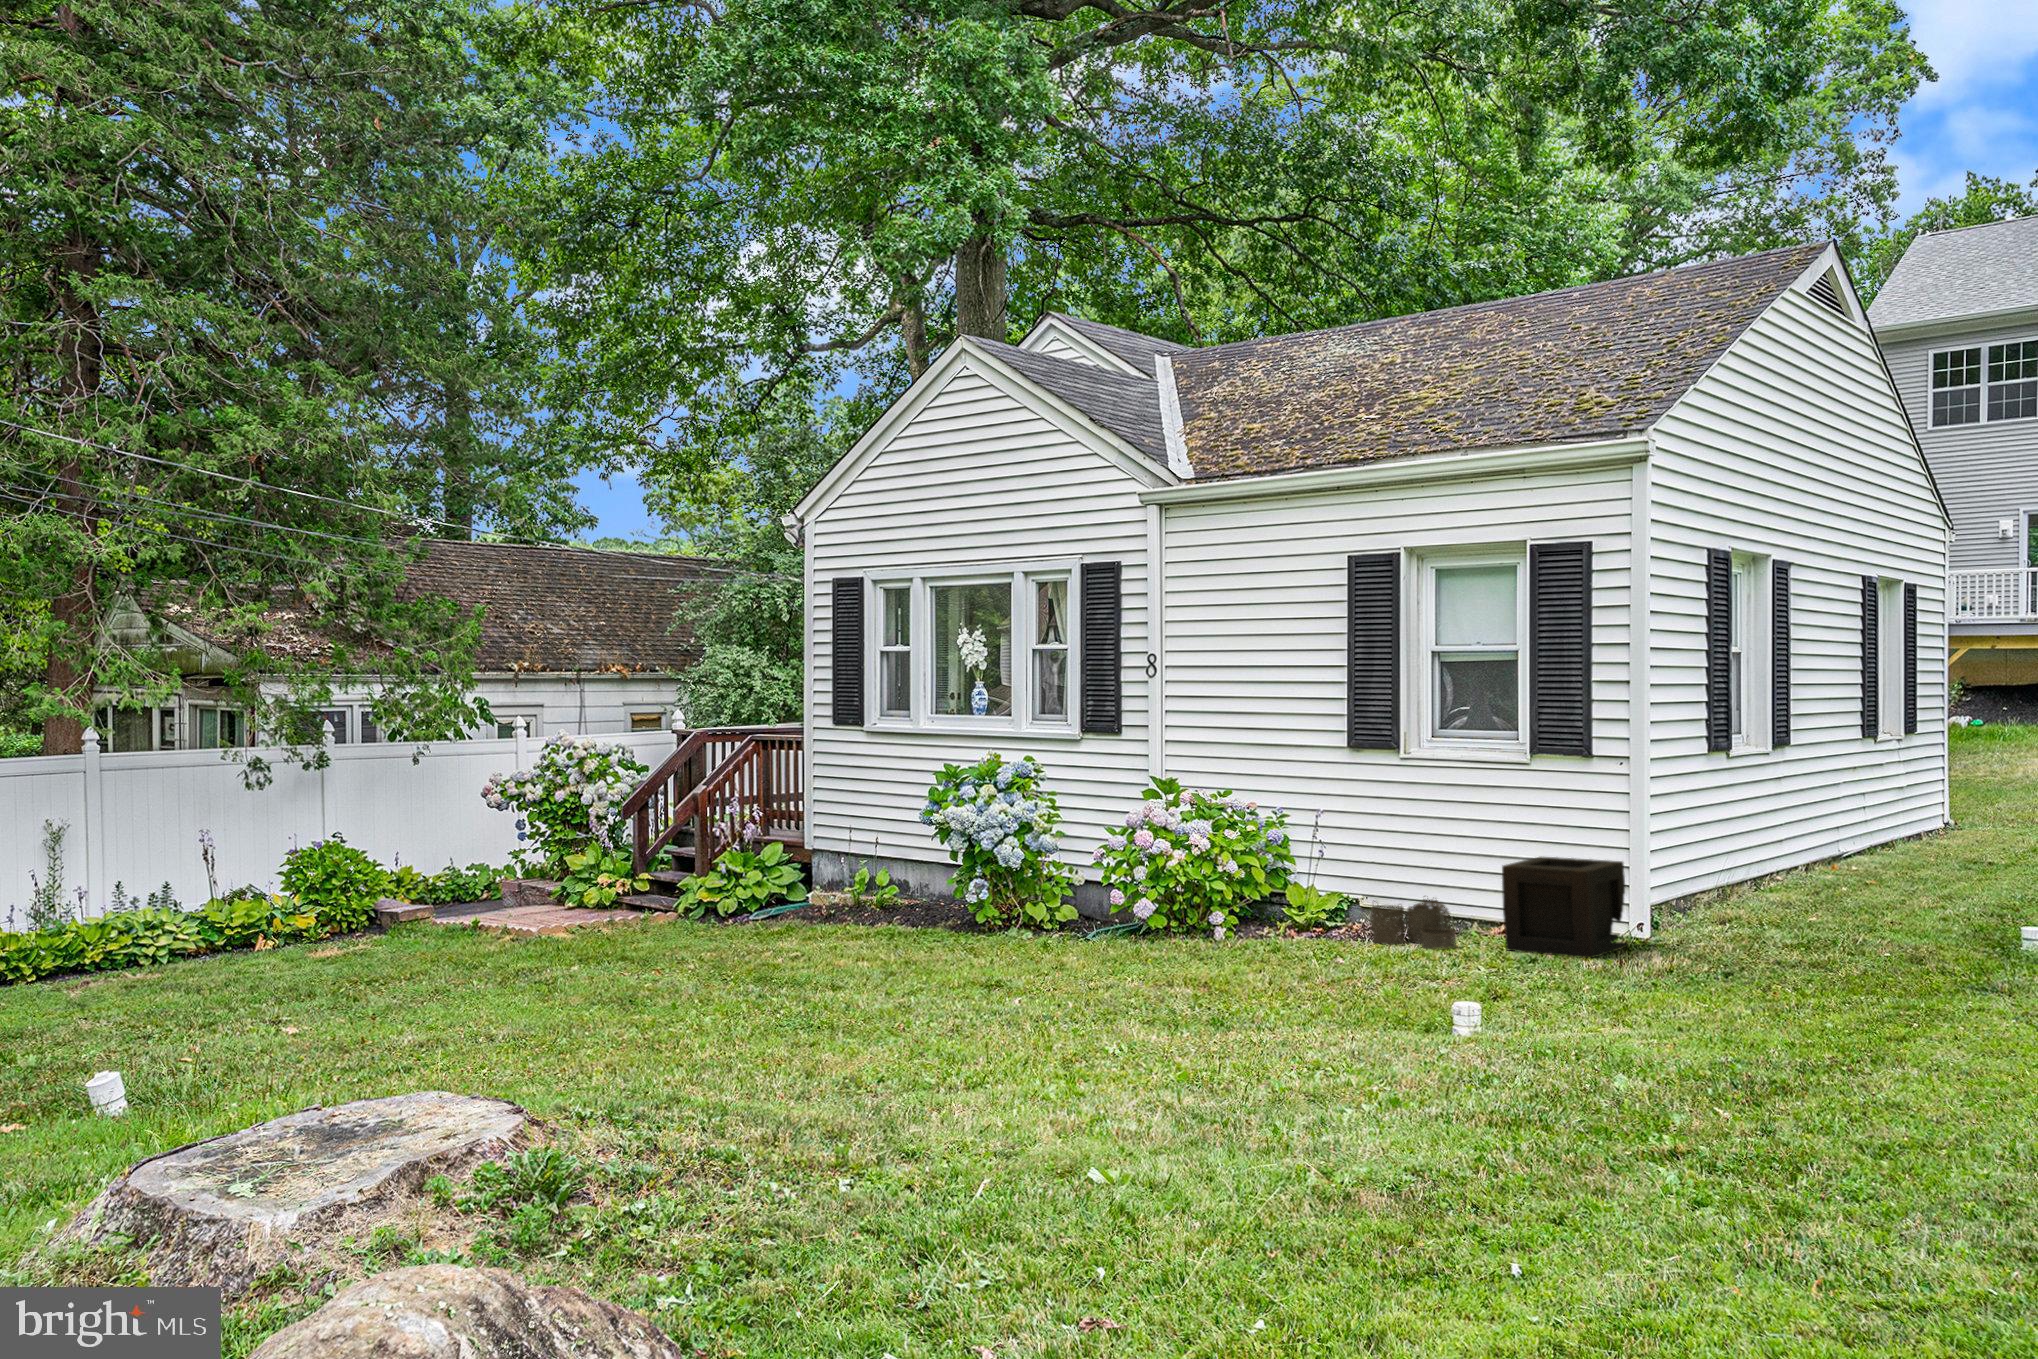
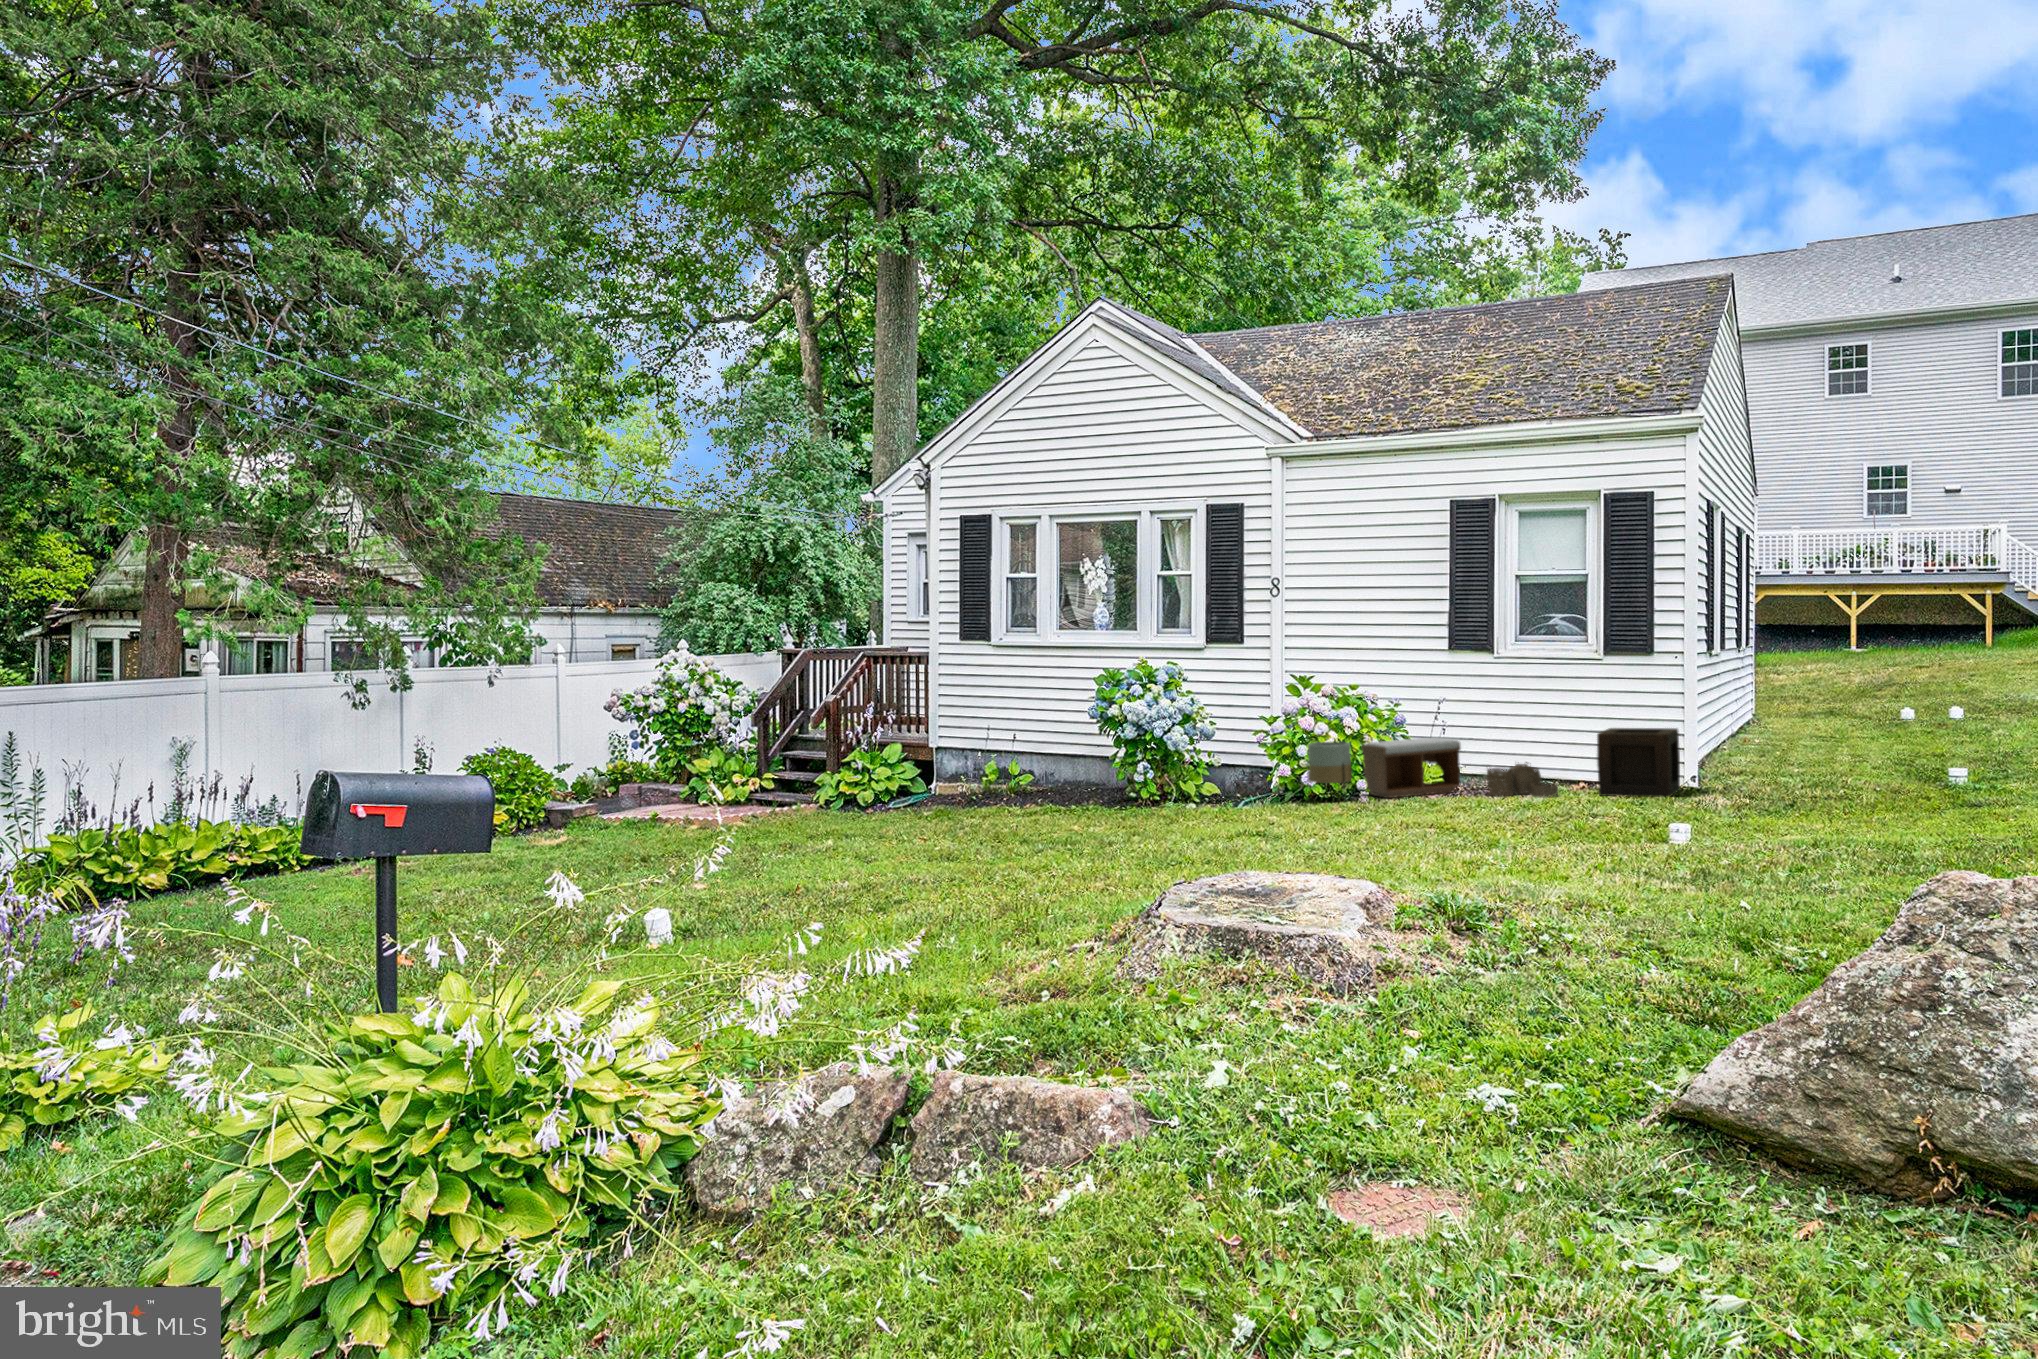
bench: none [1227,860,1354,939] -> present [1361,737,1461,798]
planter: none [1148,862,1203,943] -> present [1307,742,1352,784]

